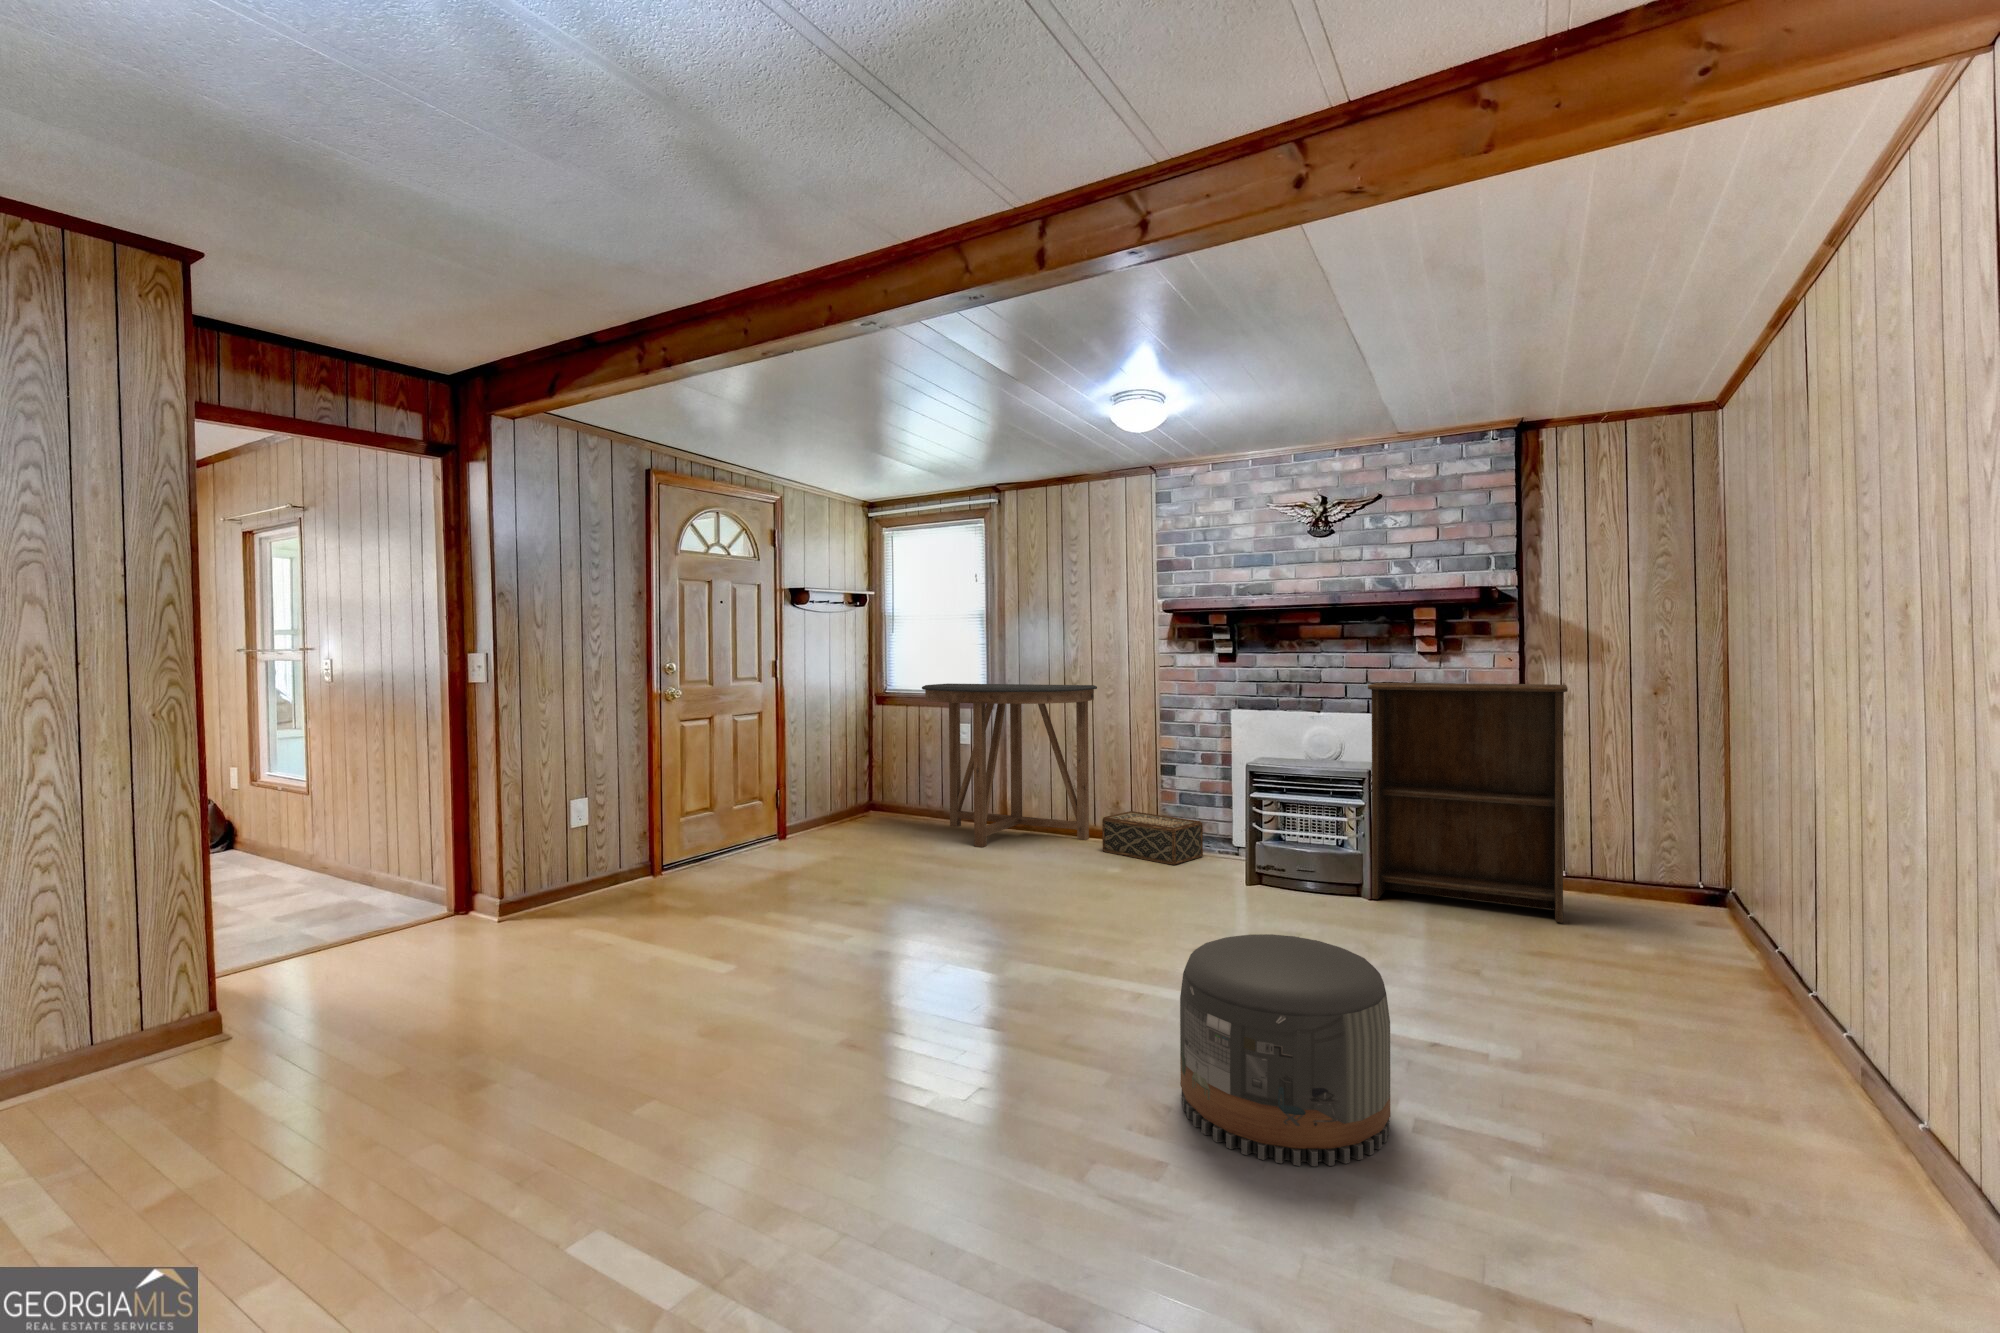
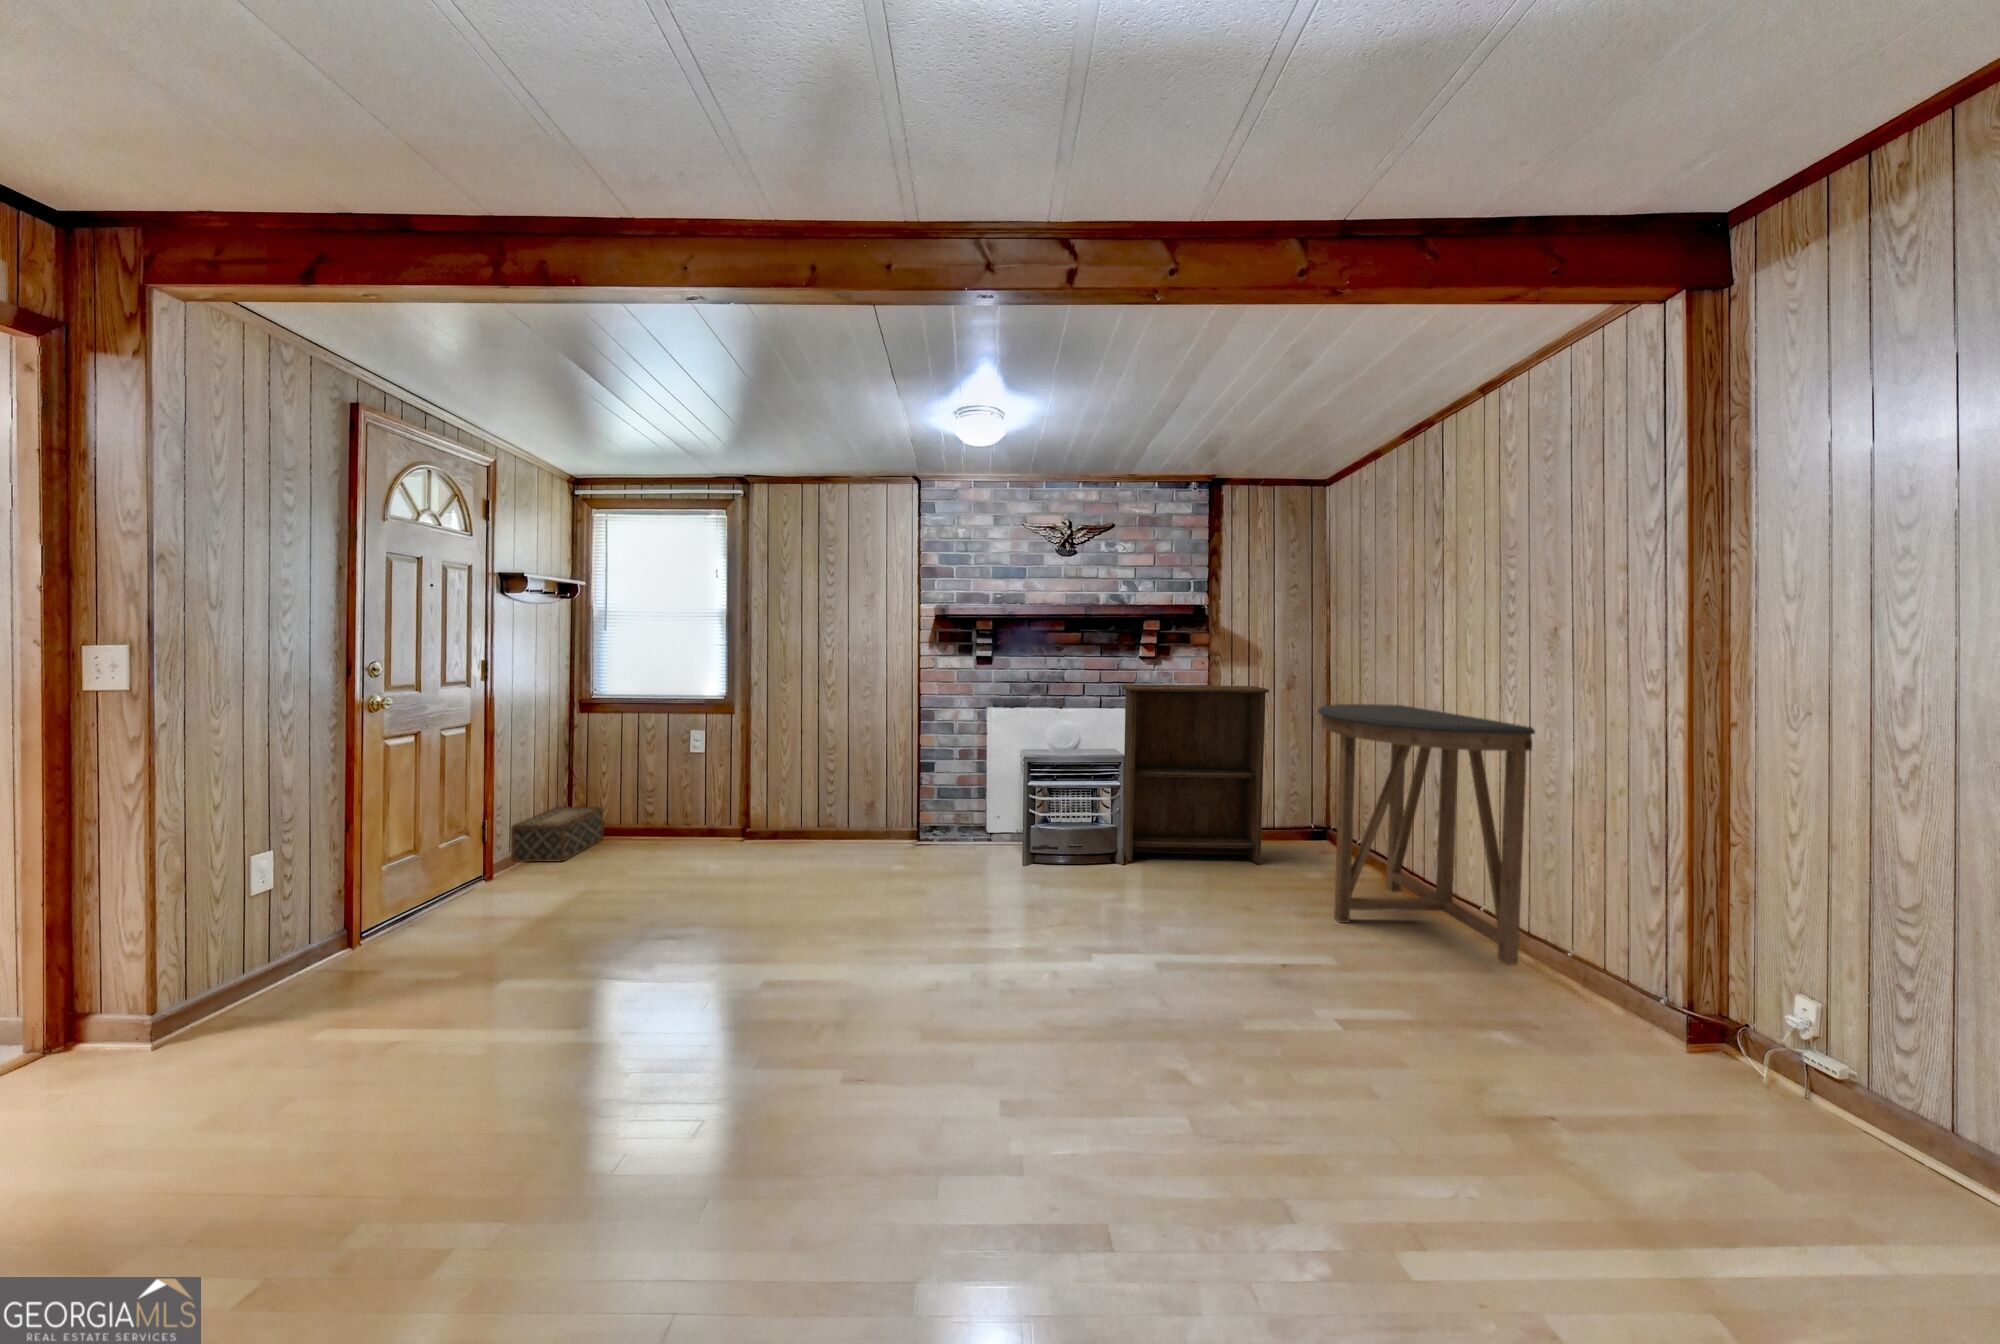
console table: present [922,684,1097,847] -> present [1318,704,1535,965]
woven basket: present [1102,811,1203,865] -> present [511,807,603,862]
pouf: present [1180,934,1390,1166] -> none [1185,913,1362,1106]

